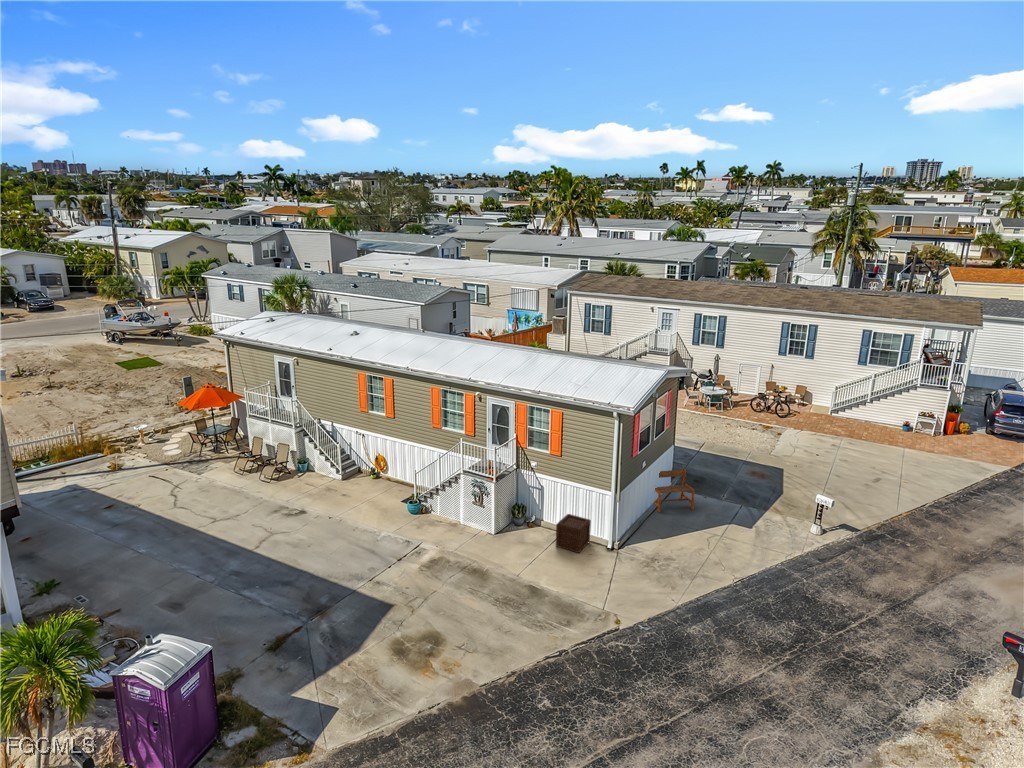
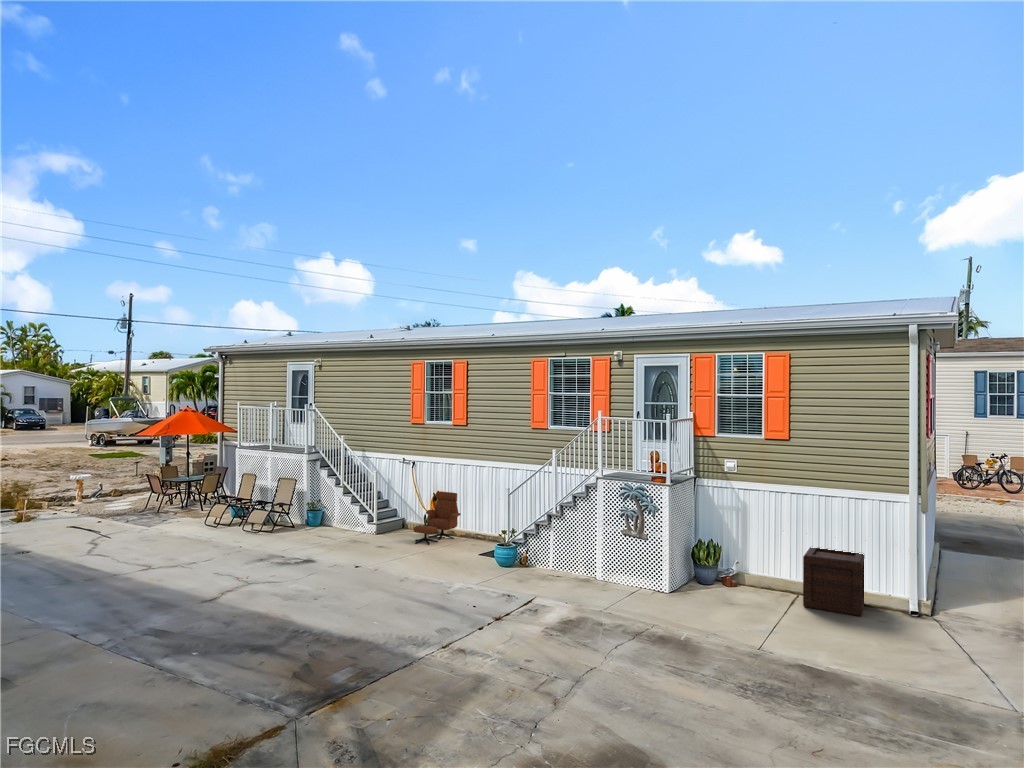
lounge chair: none [364,456,393,492] -> present [414,491,461,545]
bench: present [654,469,694,513] -> none [914,501,1004,572]

